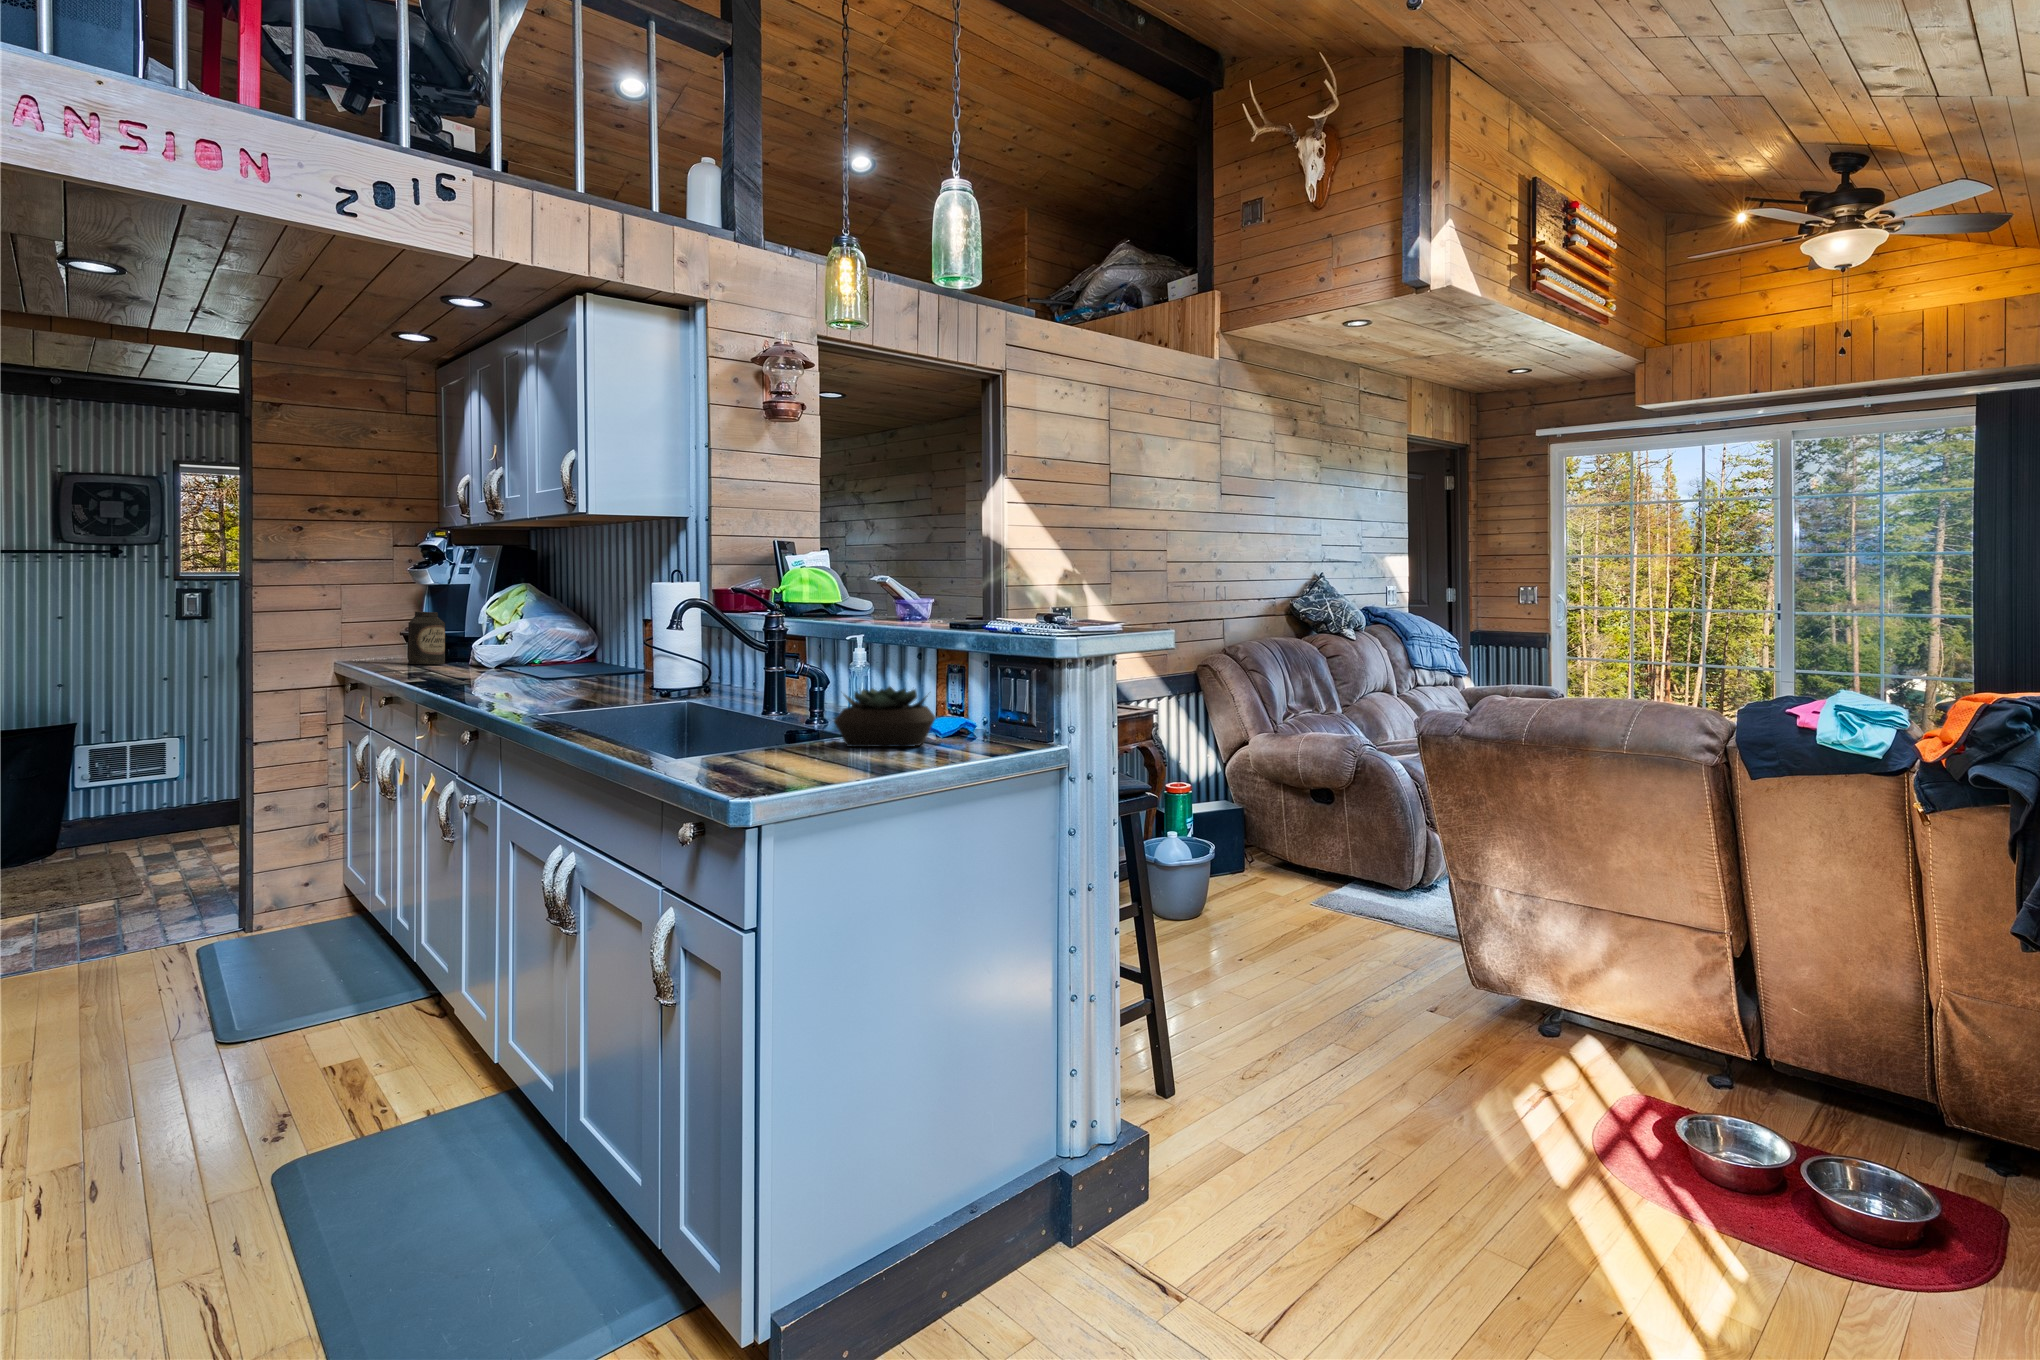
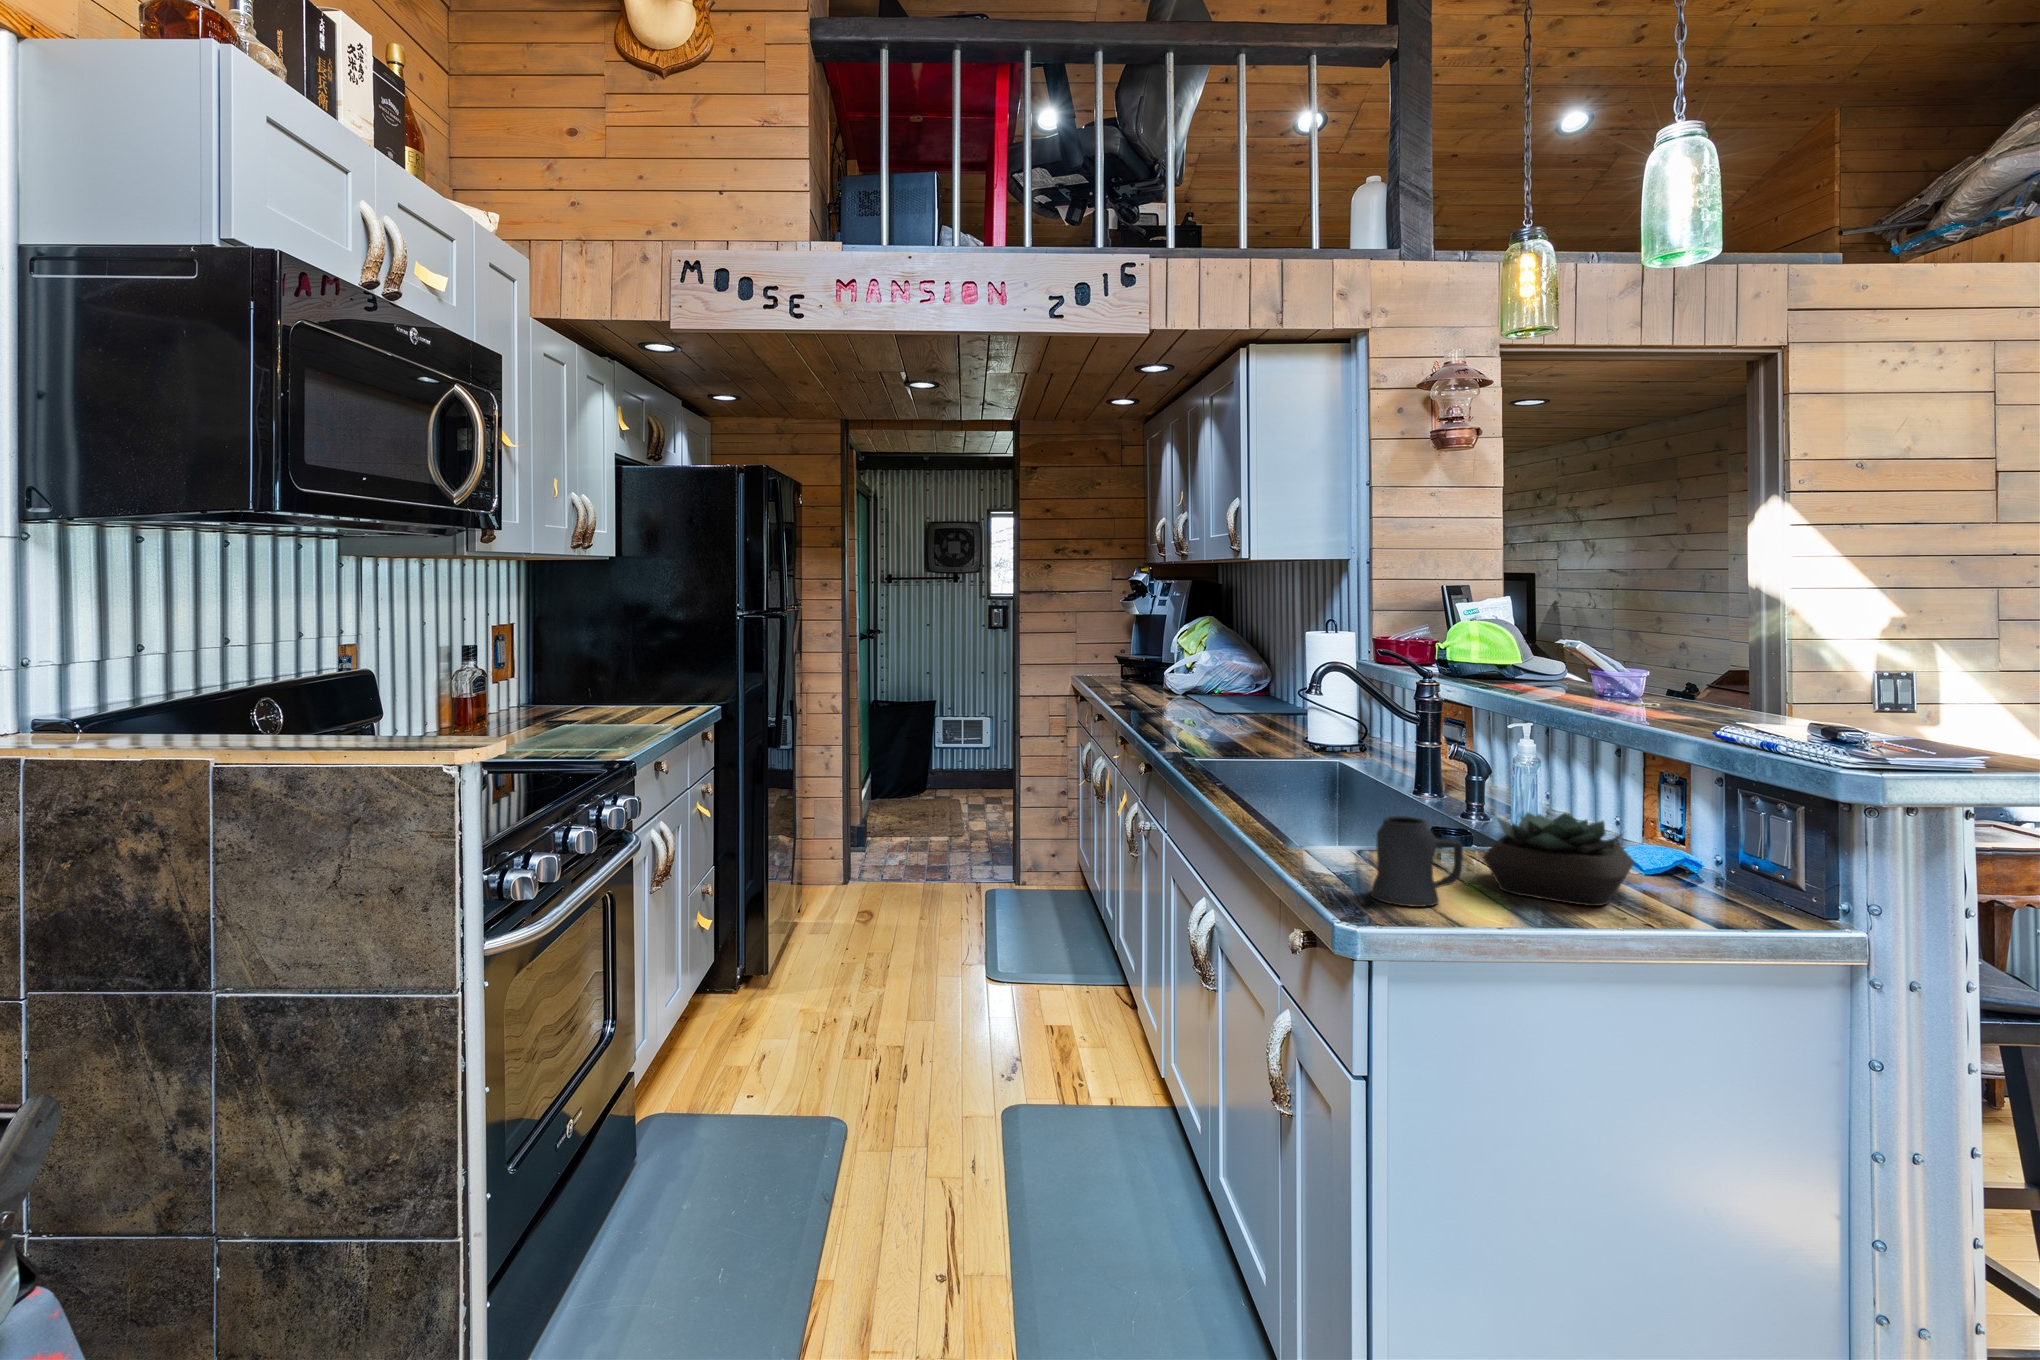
canister: present [408,612,445,664] -> none [1115,642,1143,688]
mug: none [751,687,822,756] -> present [1371,816,1463,907]

